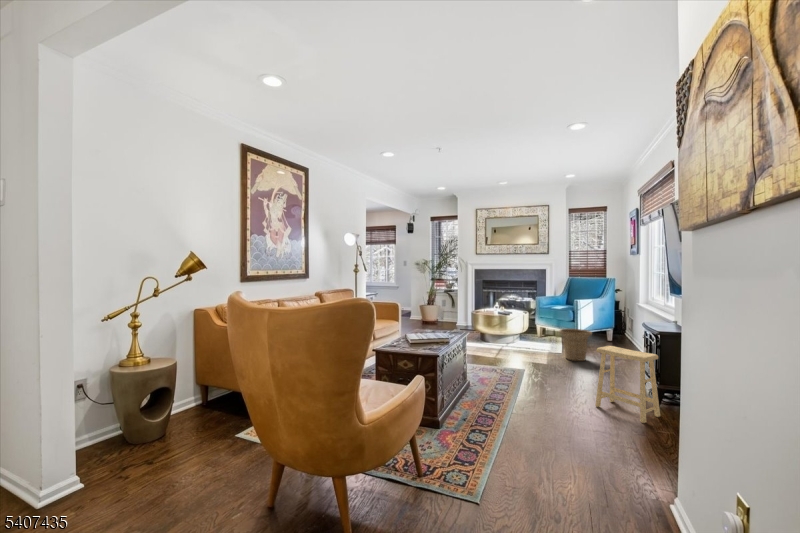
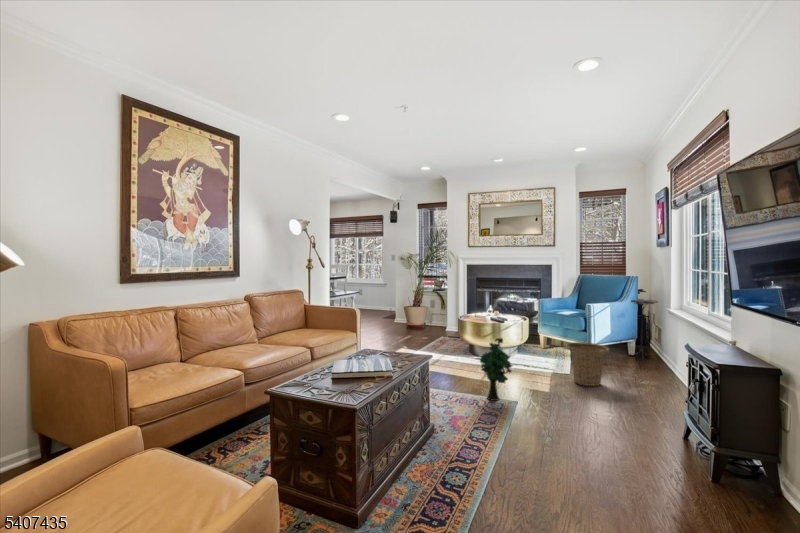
side table: none [607,296,631,344] -> present [631,299,658,355]
decorative plant: none [492,323,521,370] -> present [477,338,512,401]
footstool: present [595,346,660,423] -> none [616,381,722,517]

